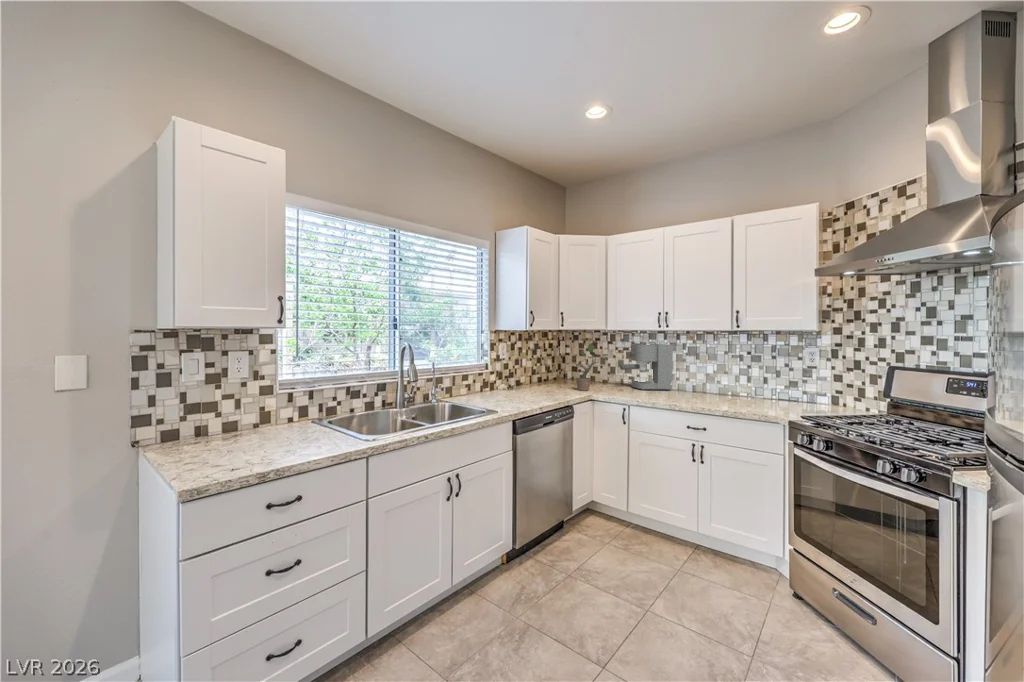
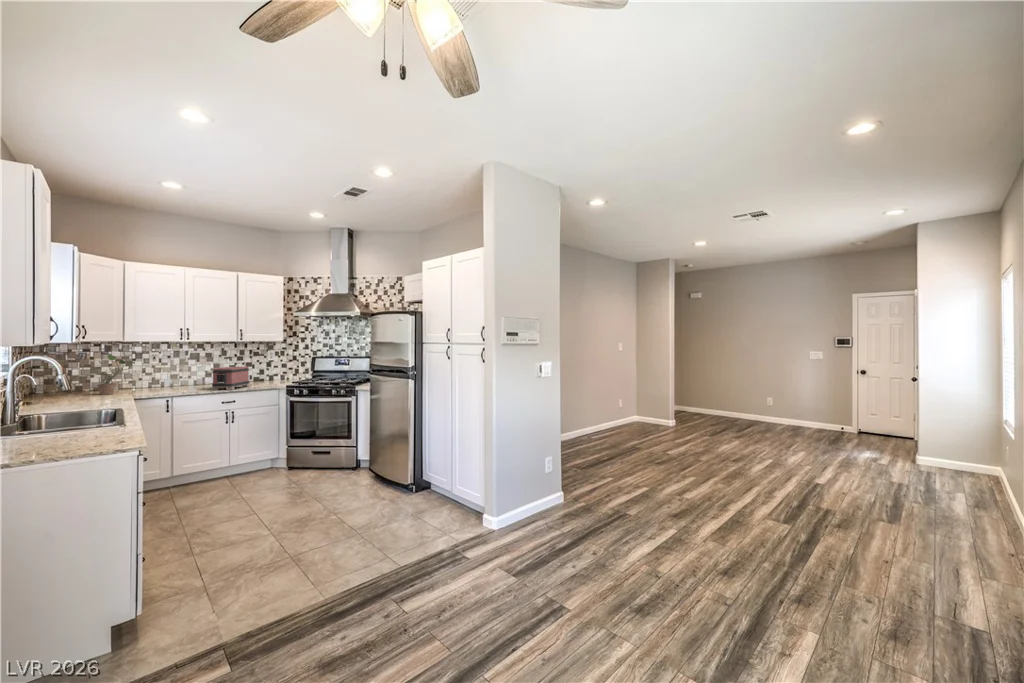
coffee maker: present [620,344,673,390] -> none [133,352,177,388]
toaster: none [675,370,740,408] -> present [212,367,250,390]

